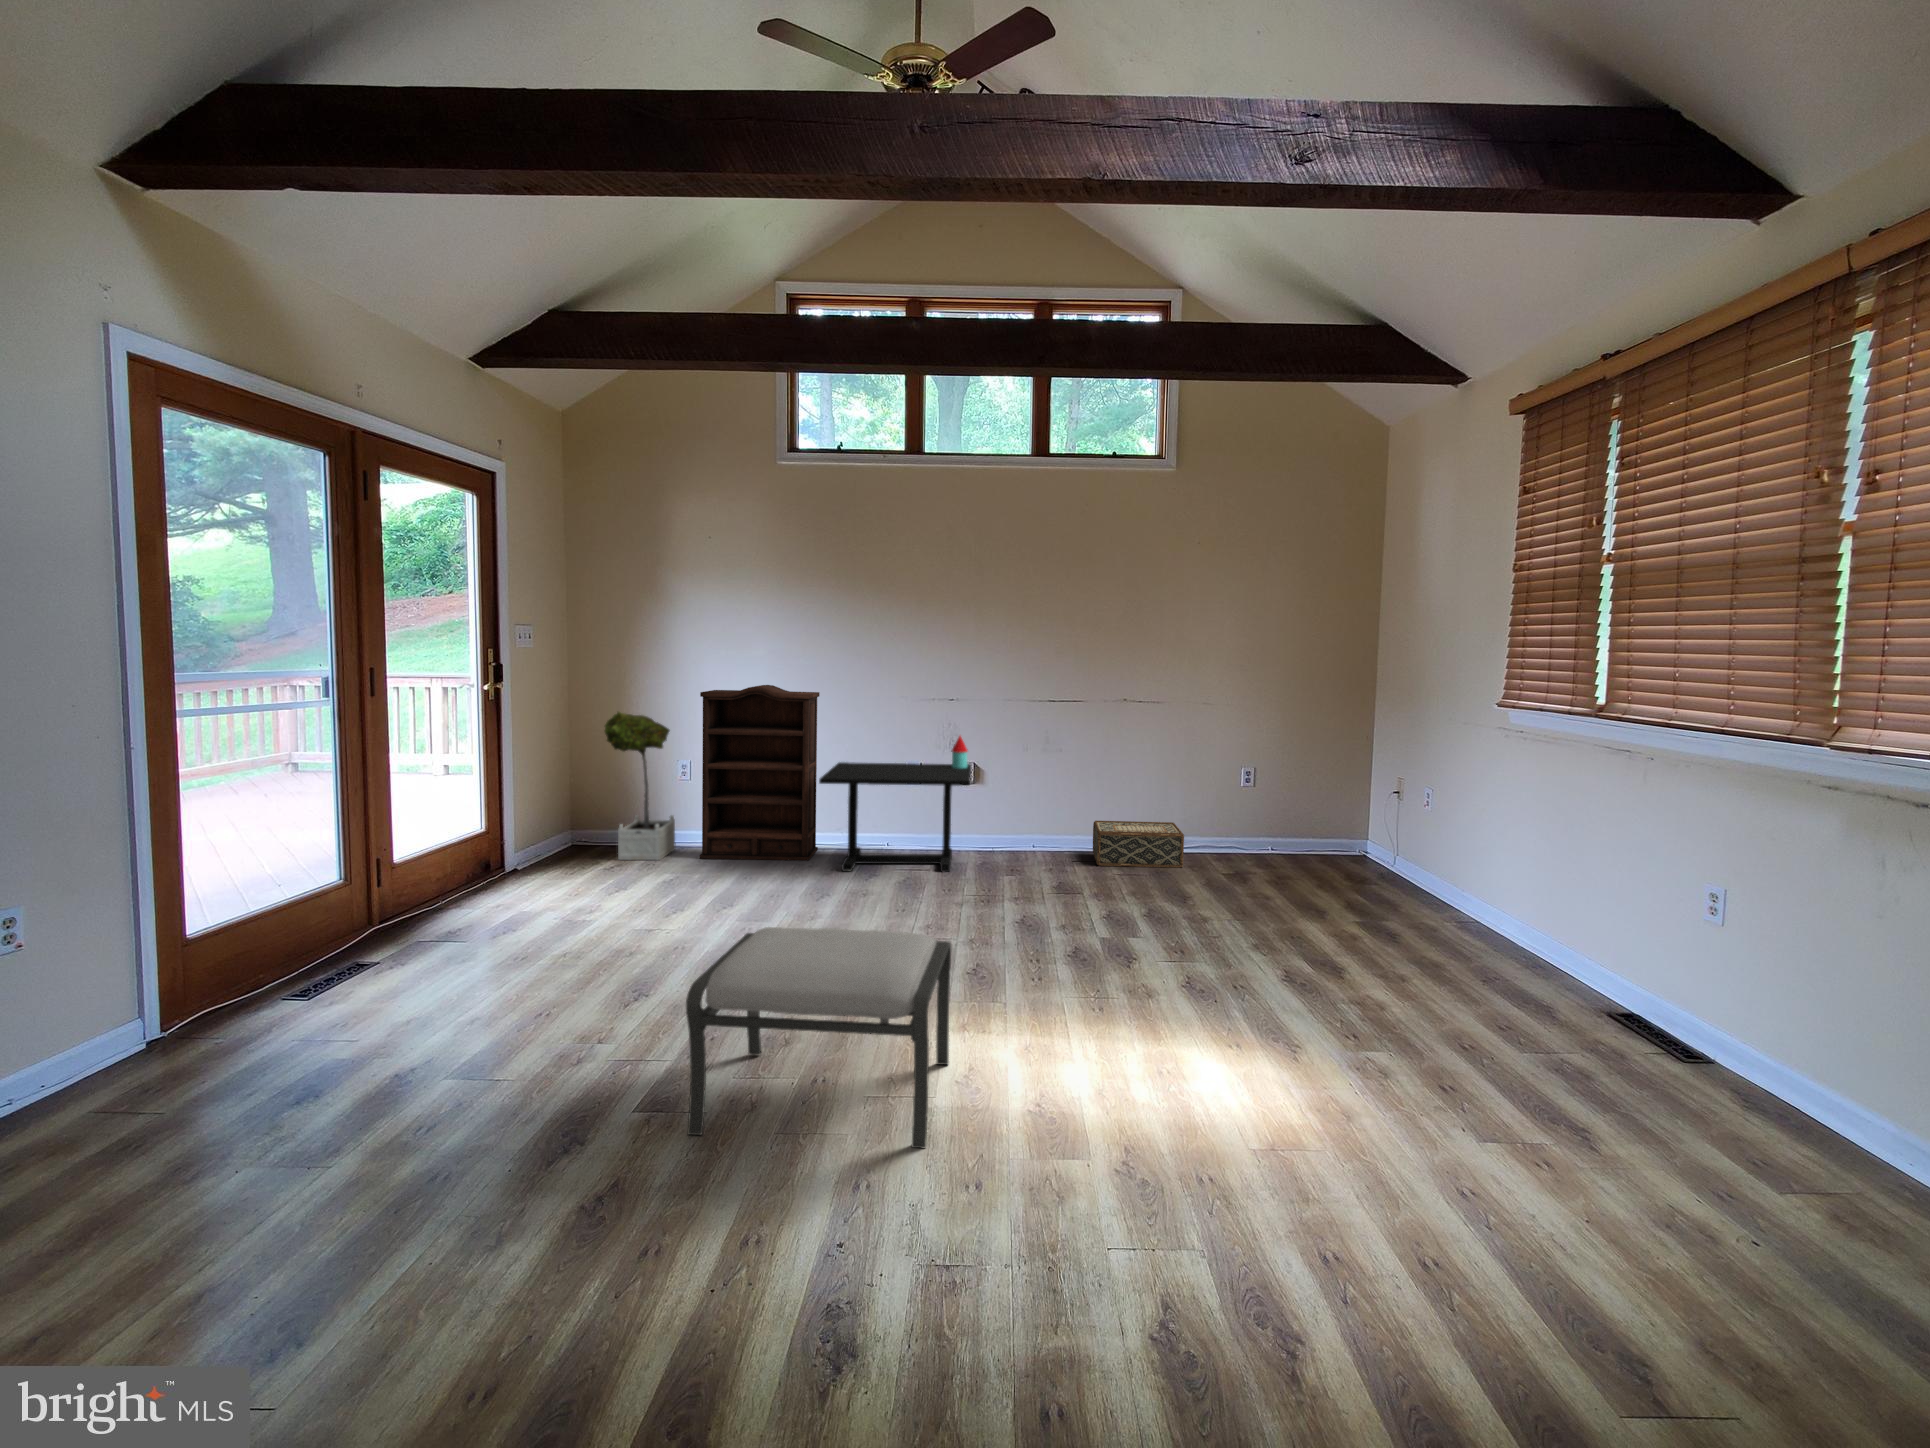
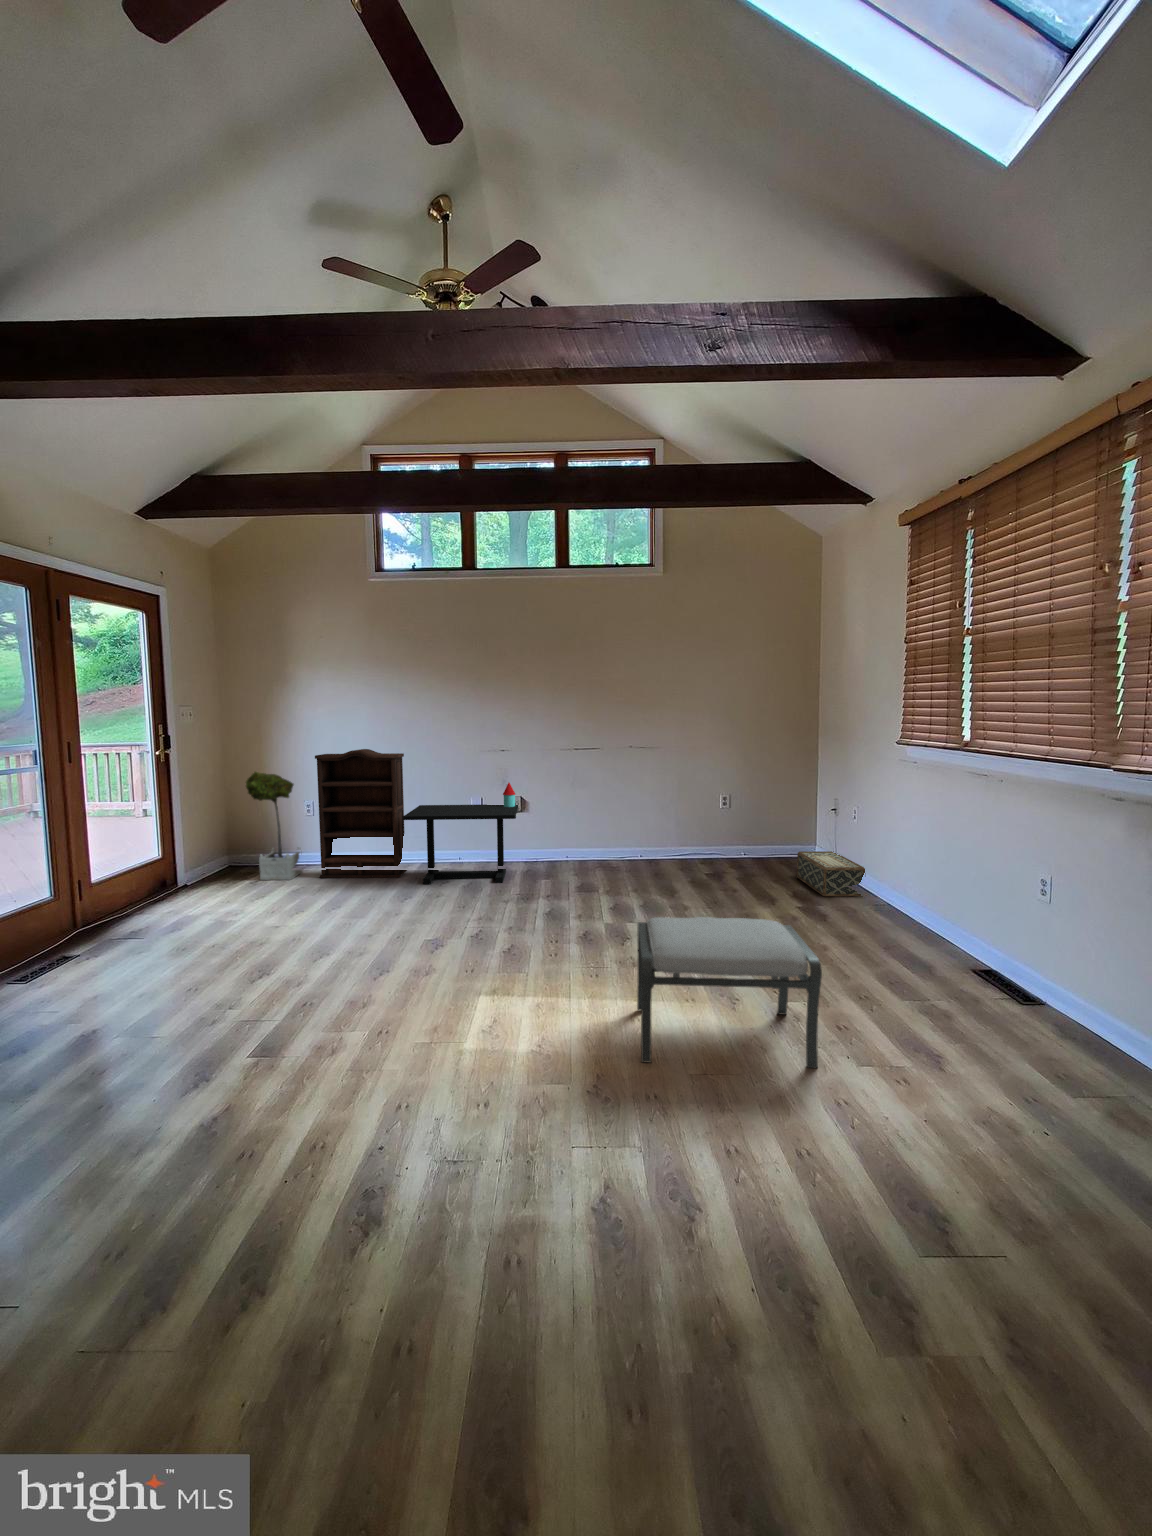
woven basket: present [1093,821,1184,868] -> present [797,851,866,896]
ottoman: present [686,927,951,1148] -> present [637,917,822,1068]

